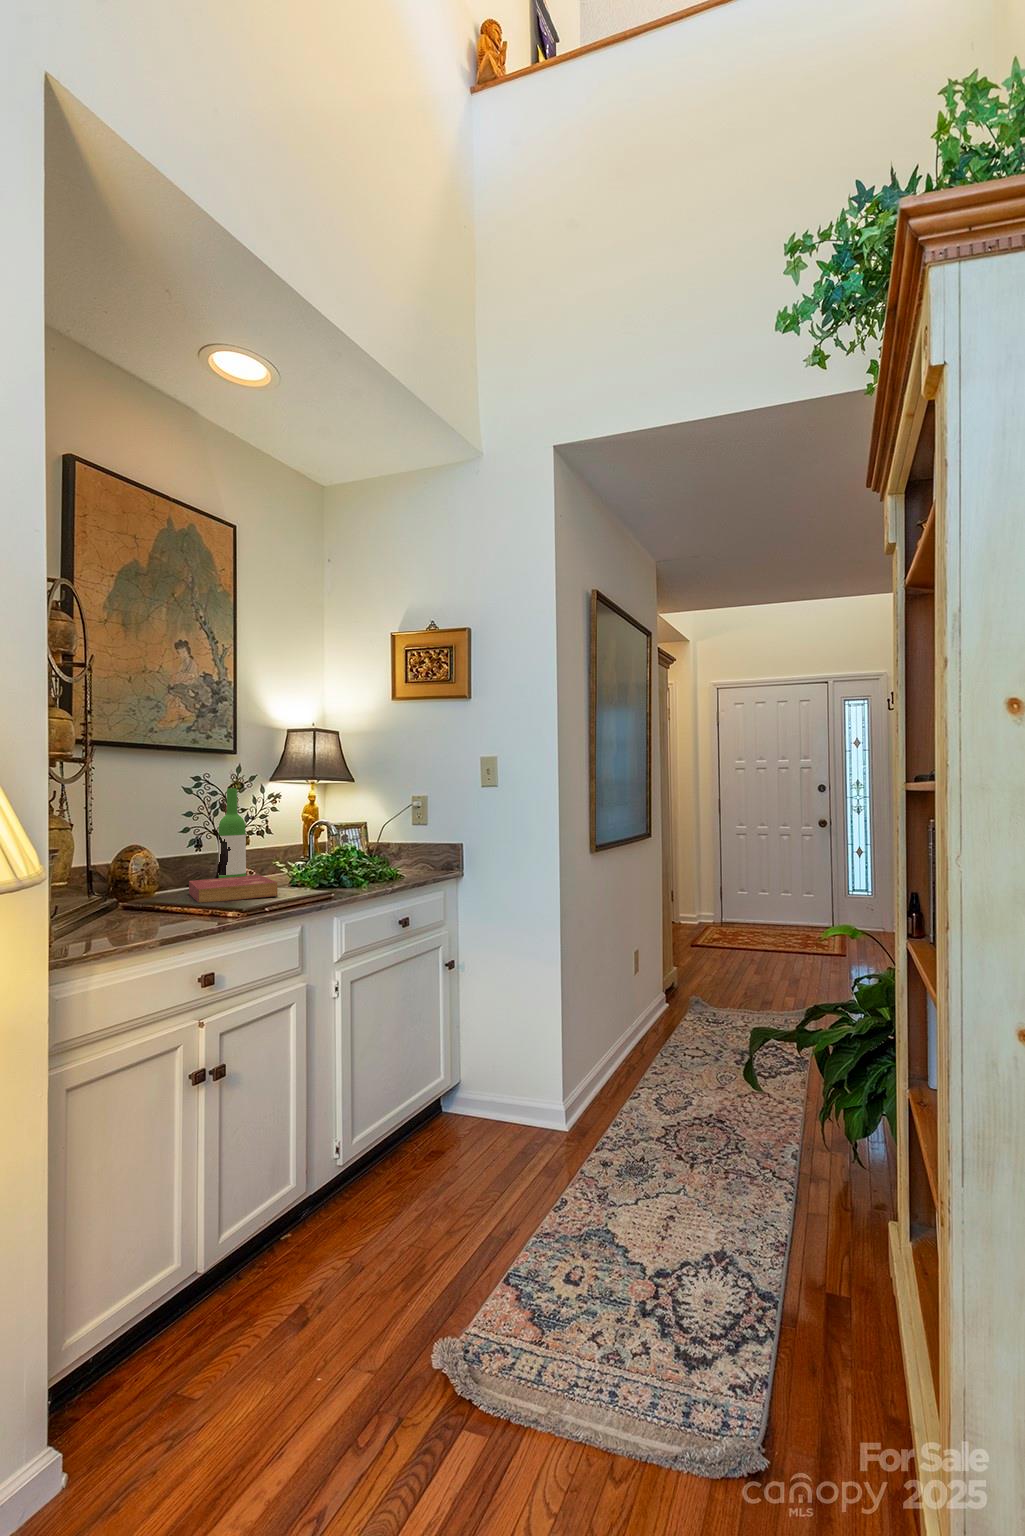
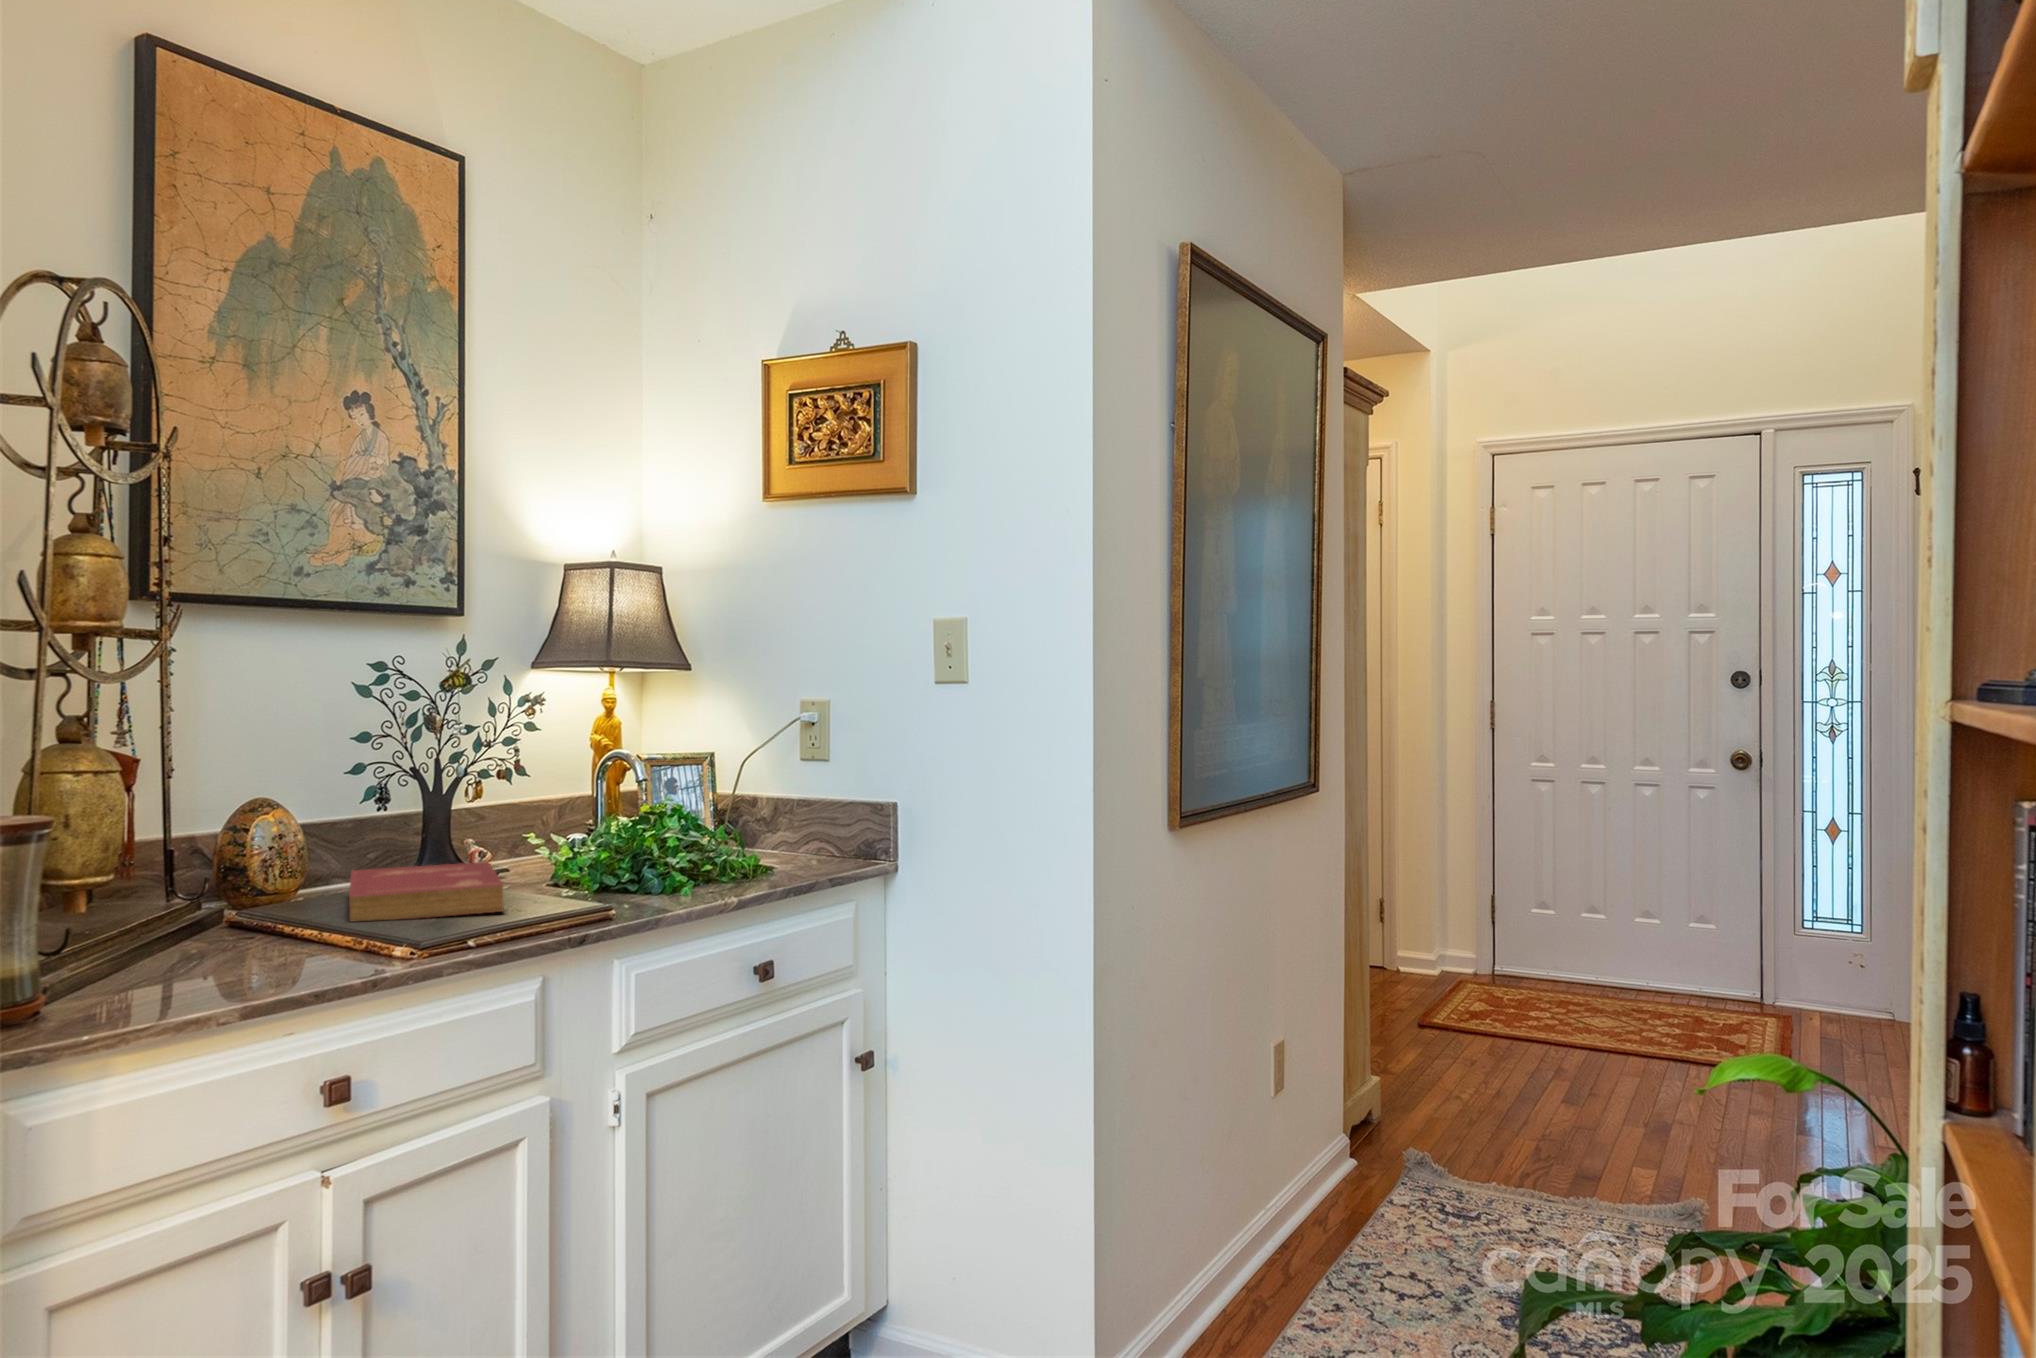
wine bottle: present [219,788,246,878] -> none [420,688,473,878]

